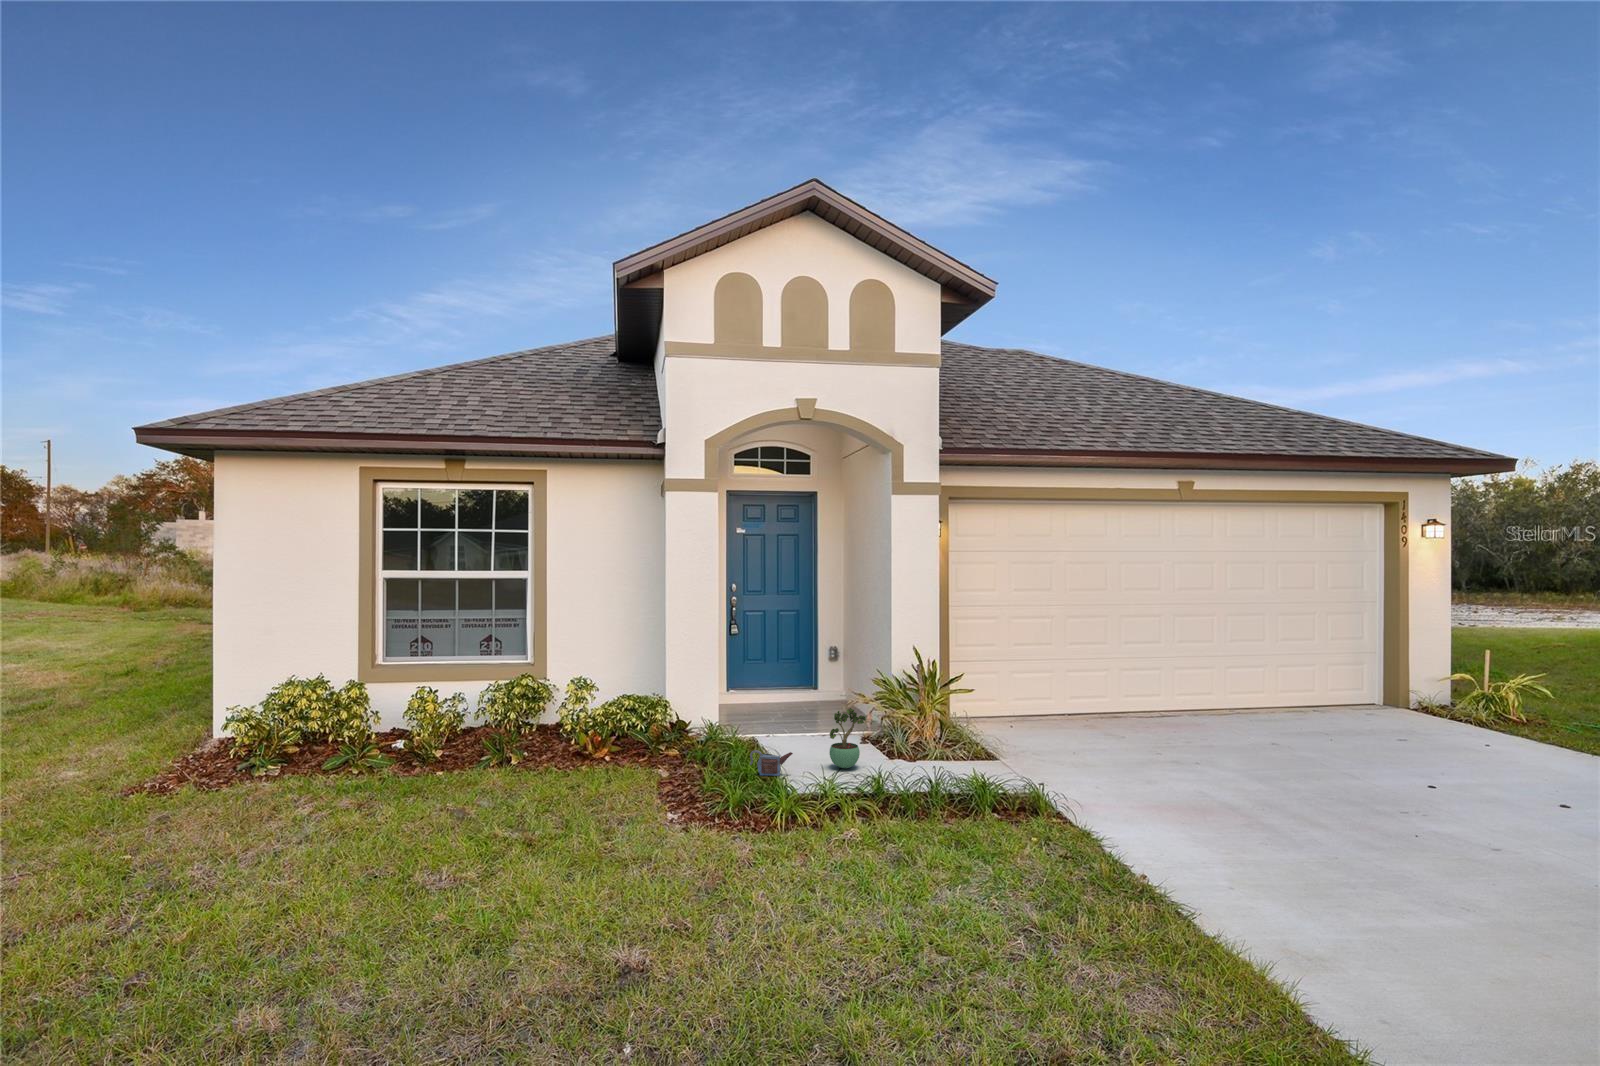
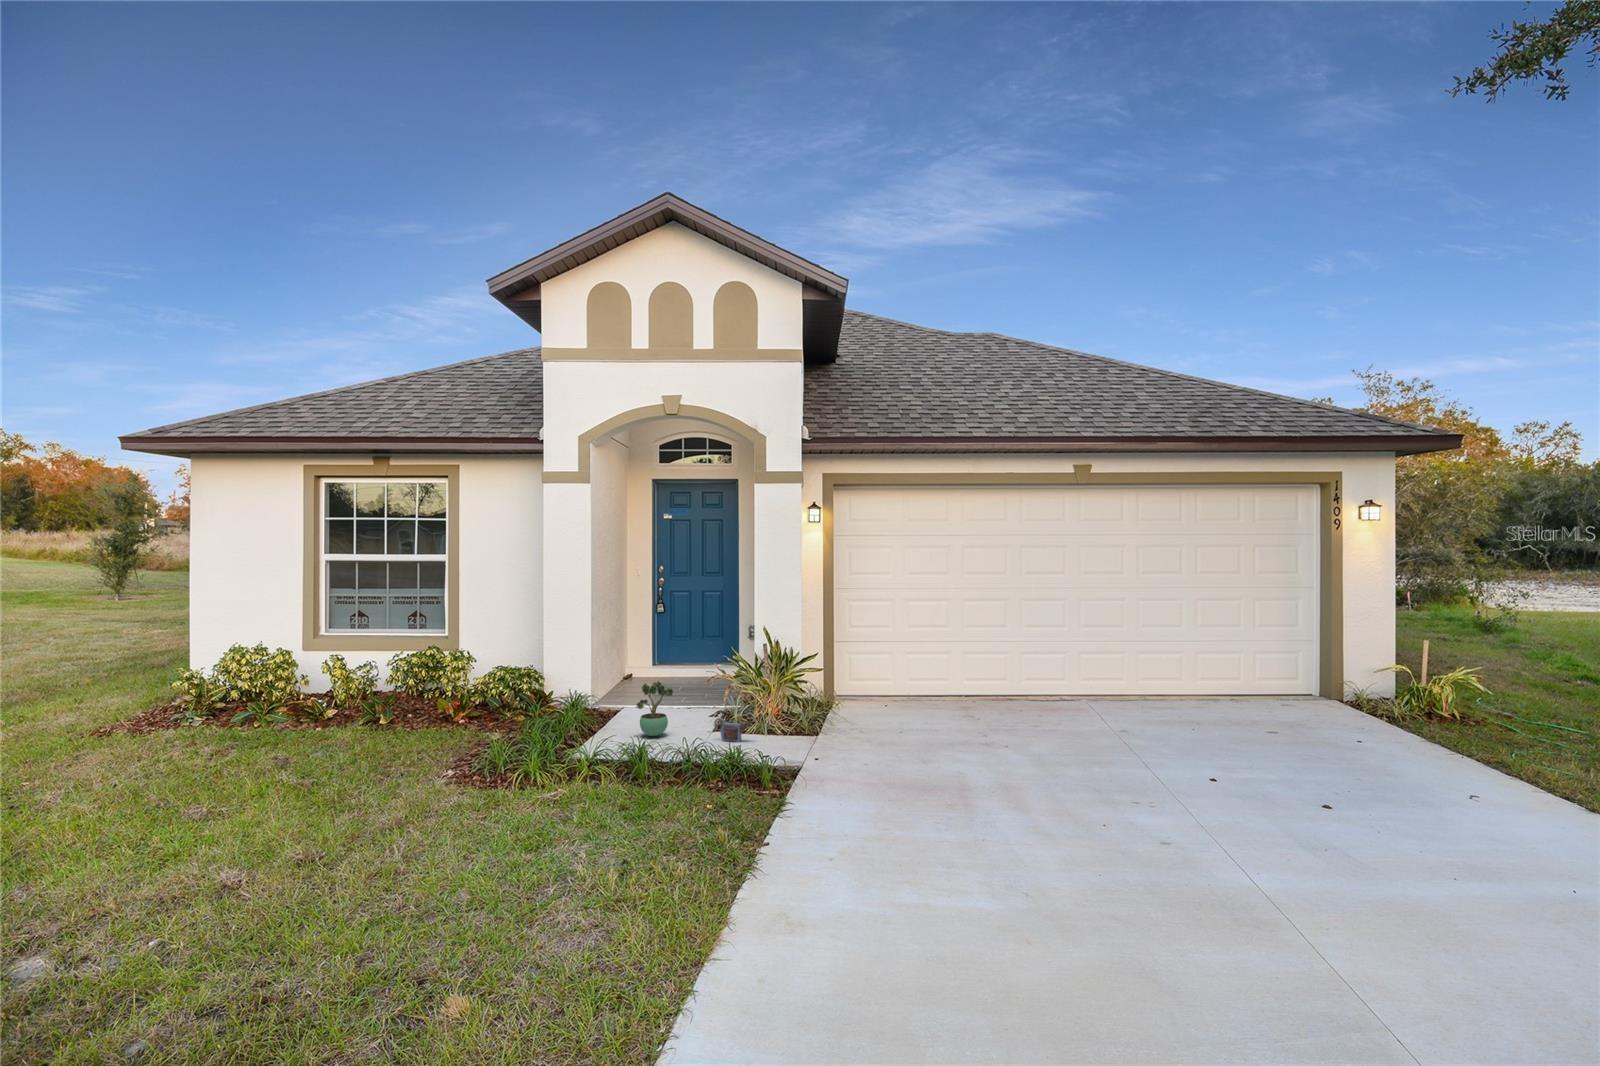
watering can: present [750,750,793,776] -> present [714,718,752,742]

